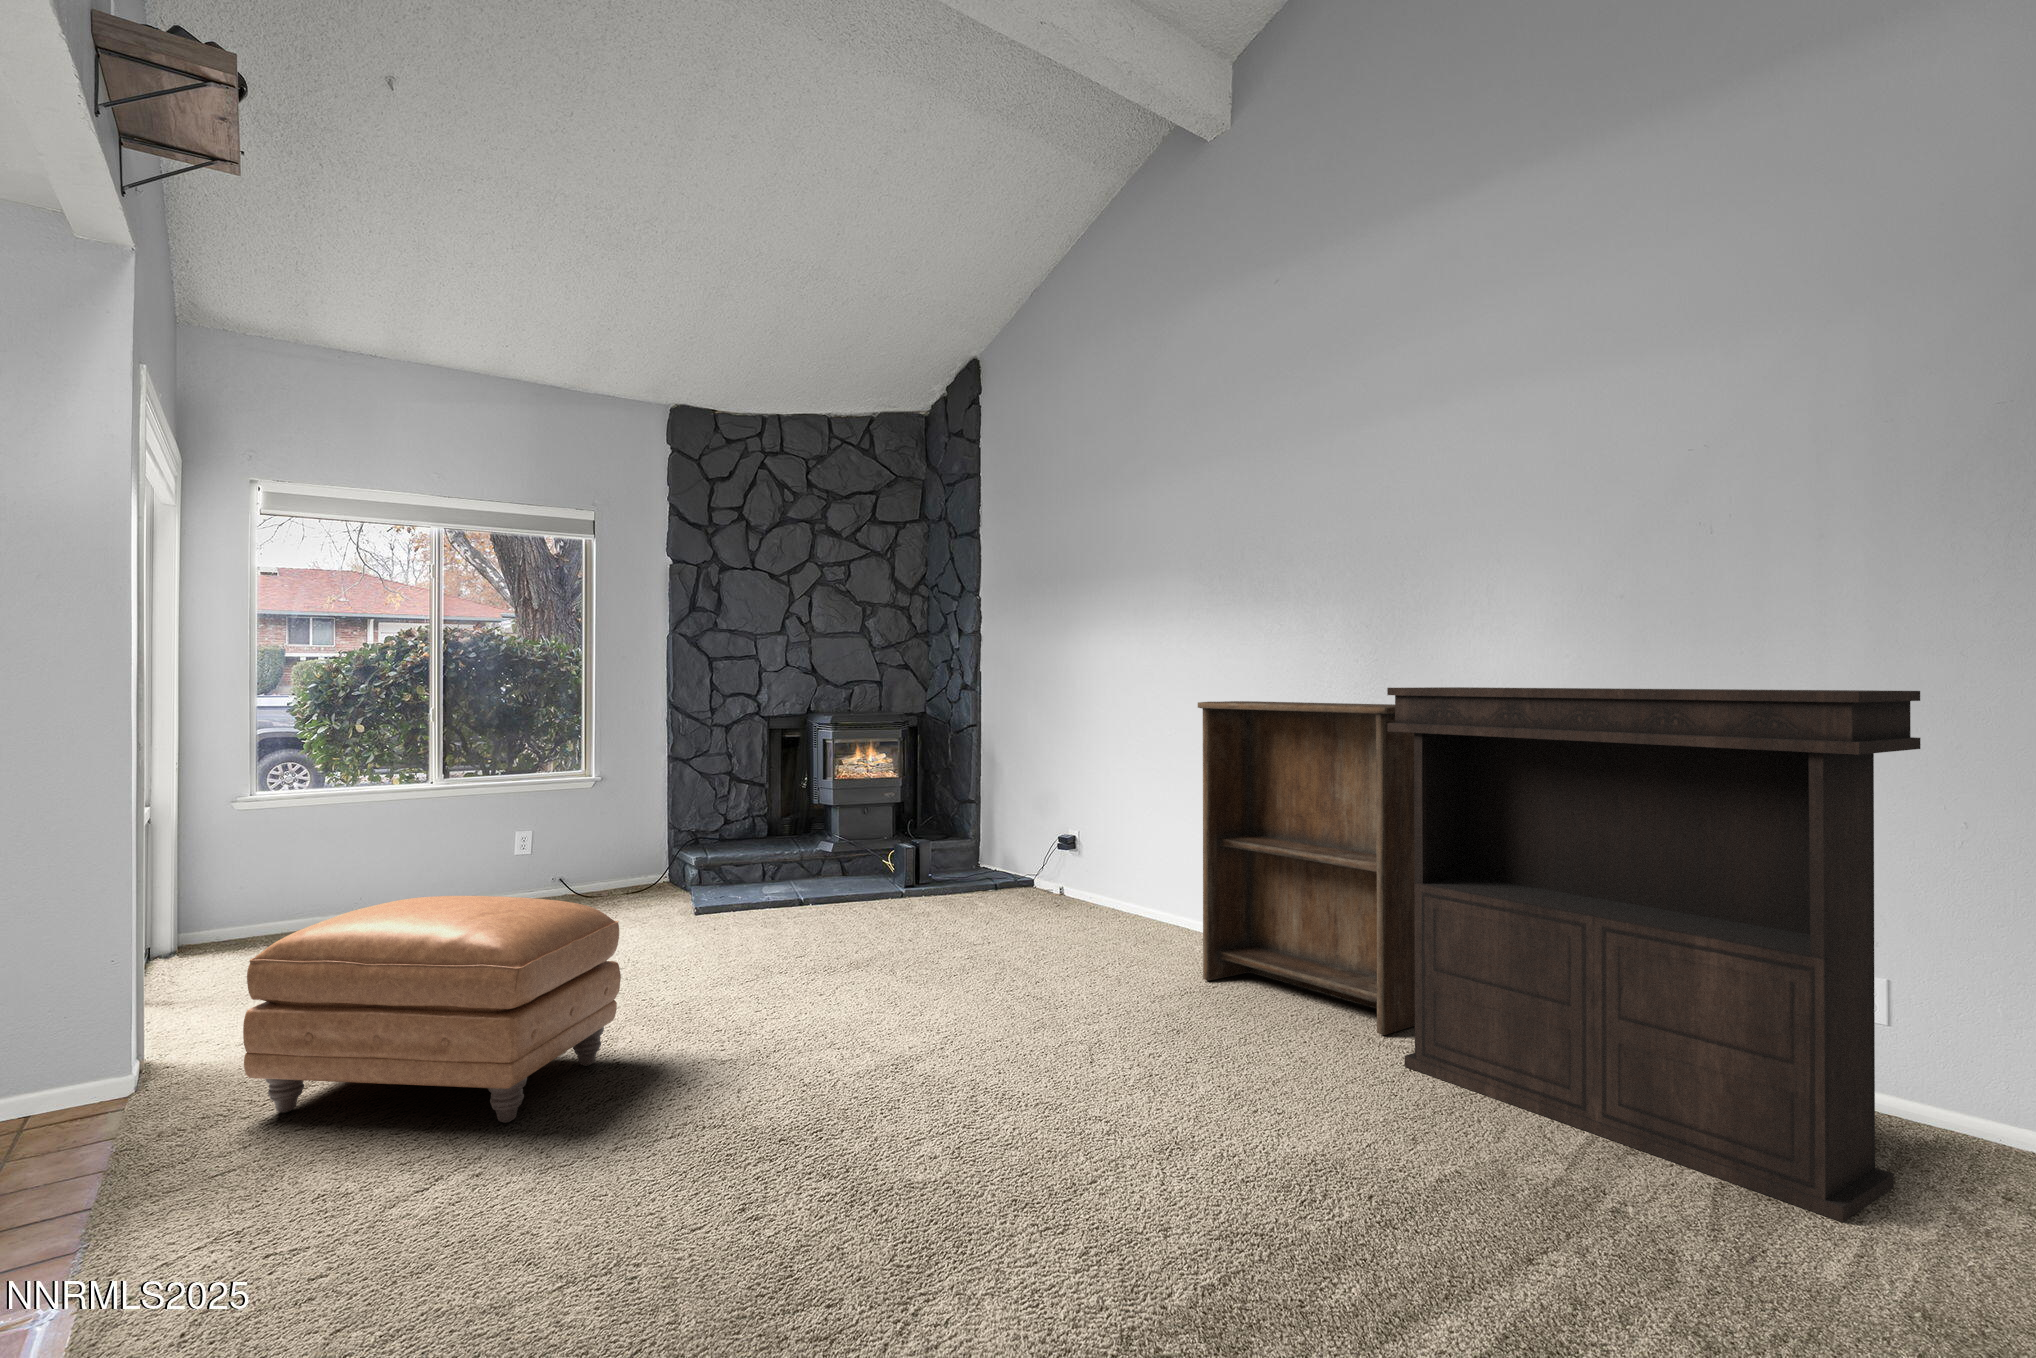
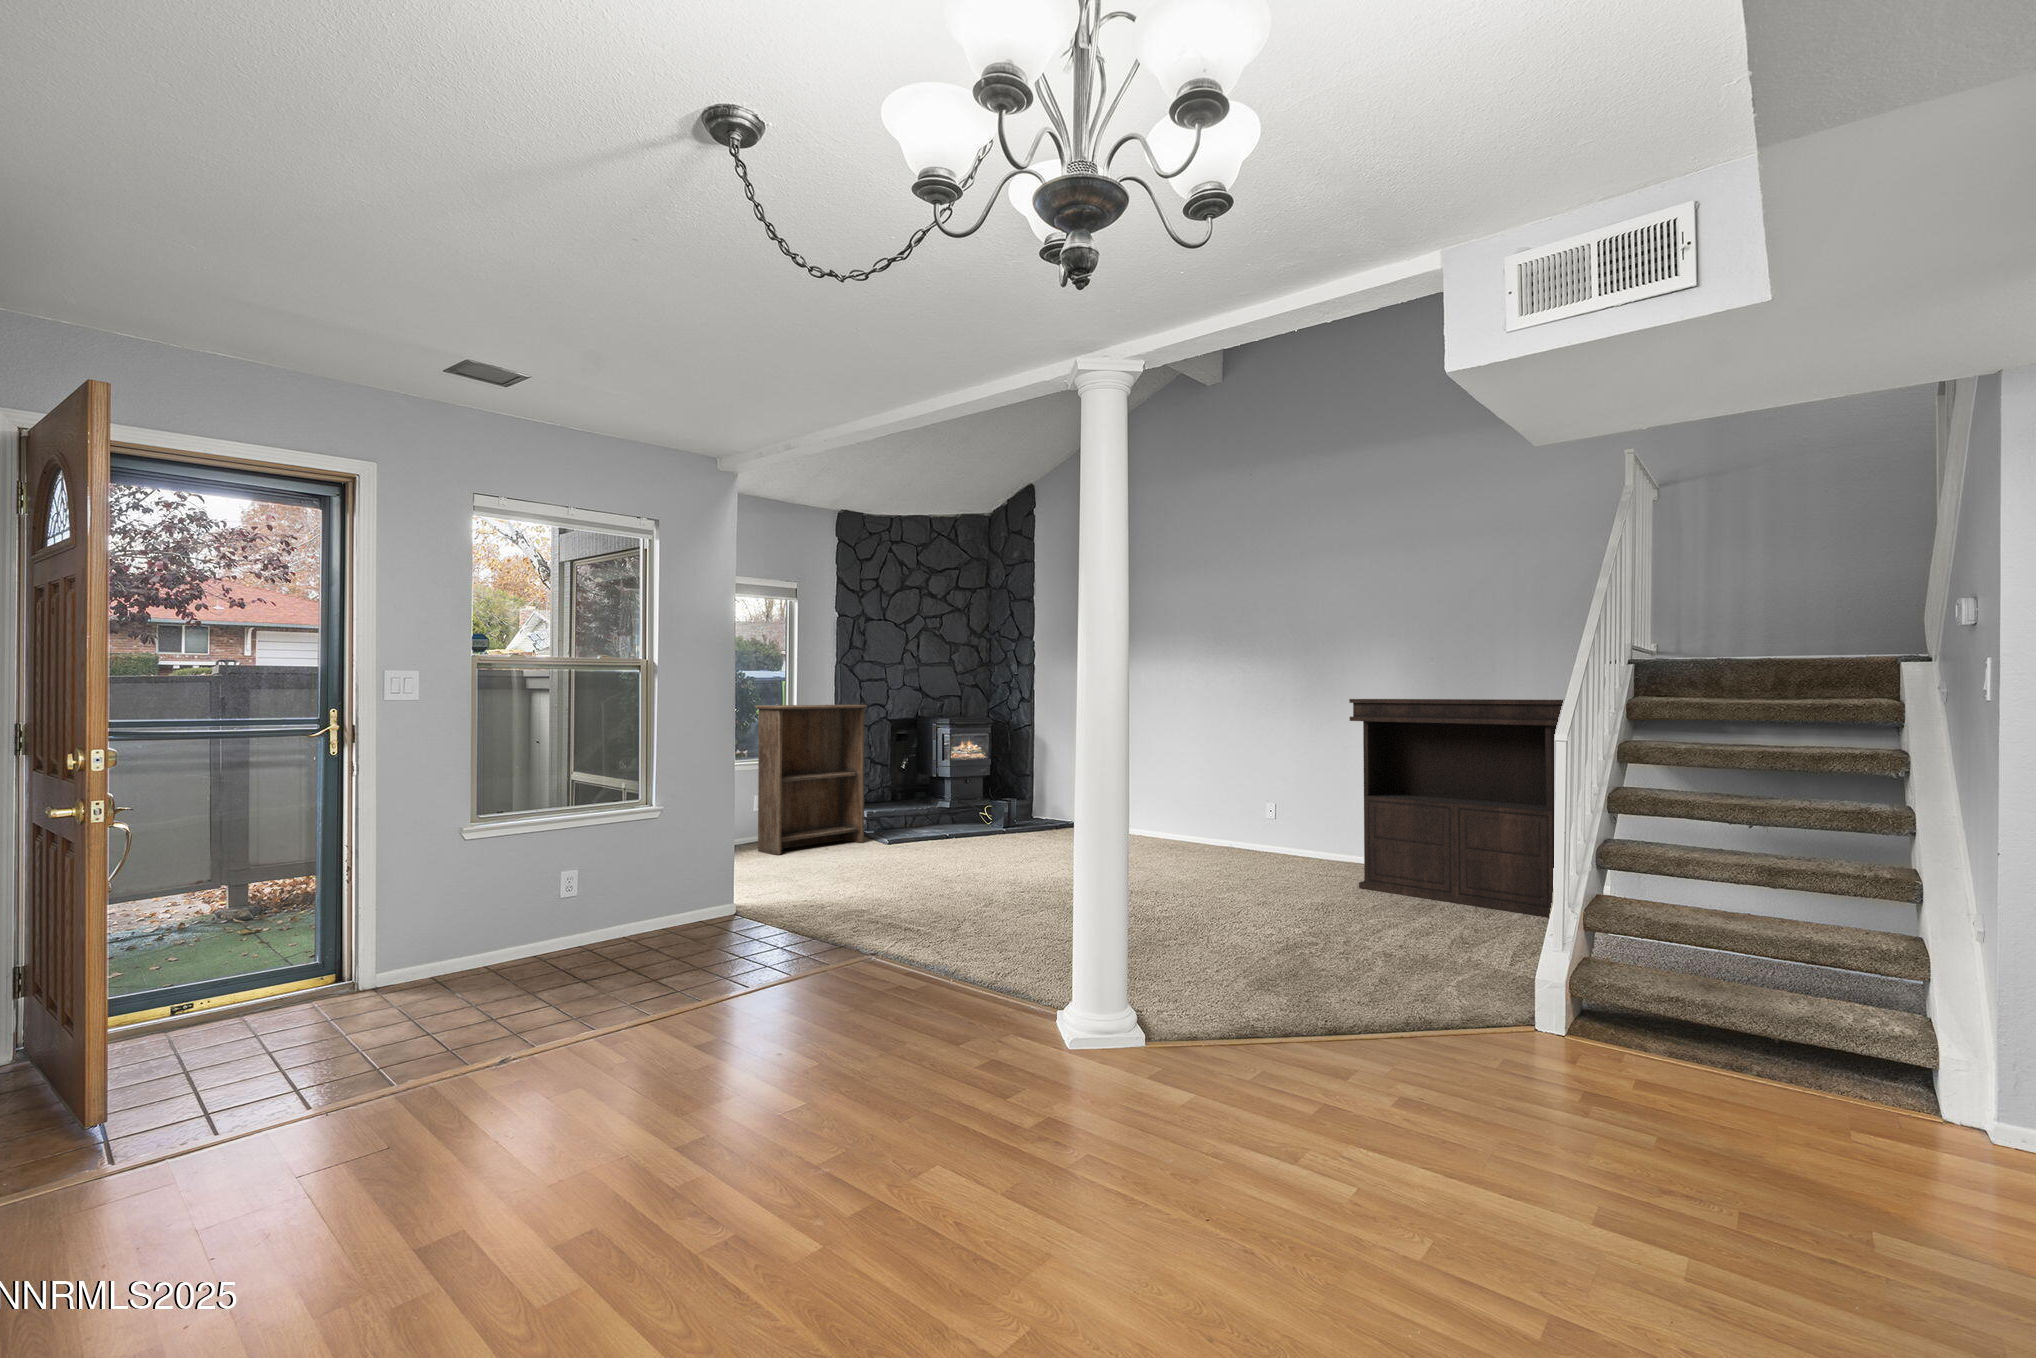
bookshelf: present [1198,701,1415,1035] -> present [756,705,867,855]
ottoman: present [243,896,621,1123] -> none [820,812,969,920]

